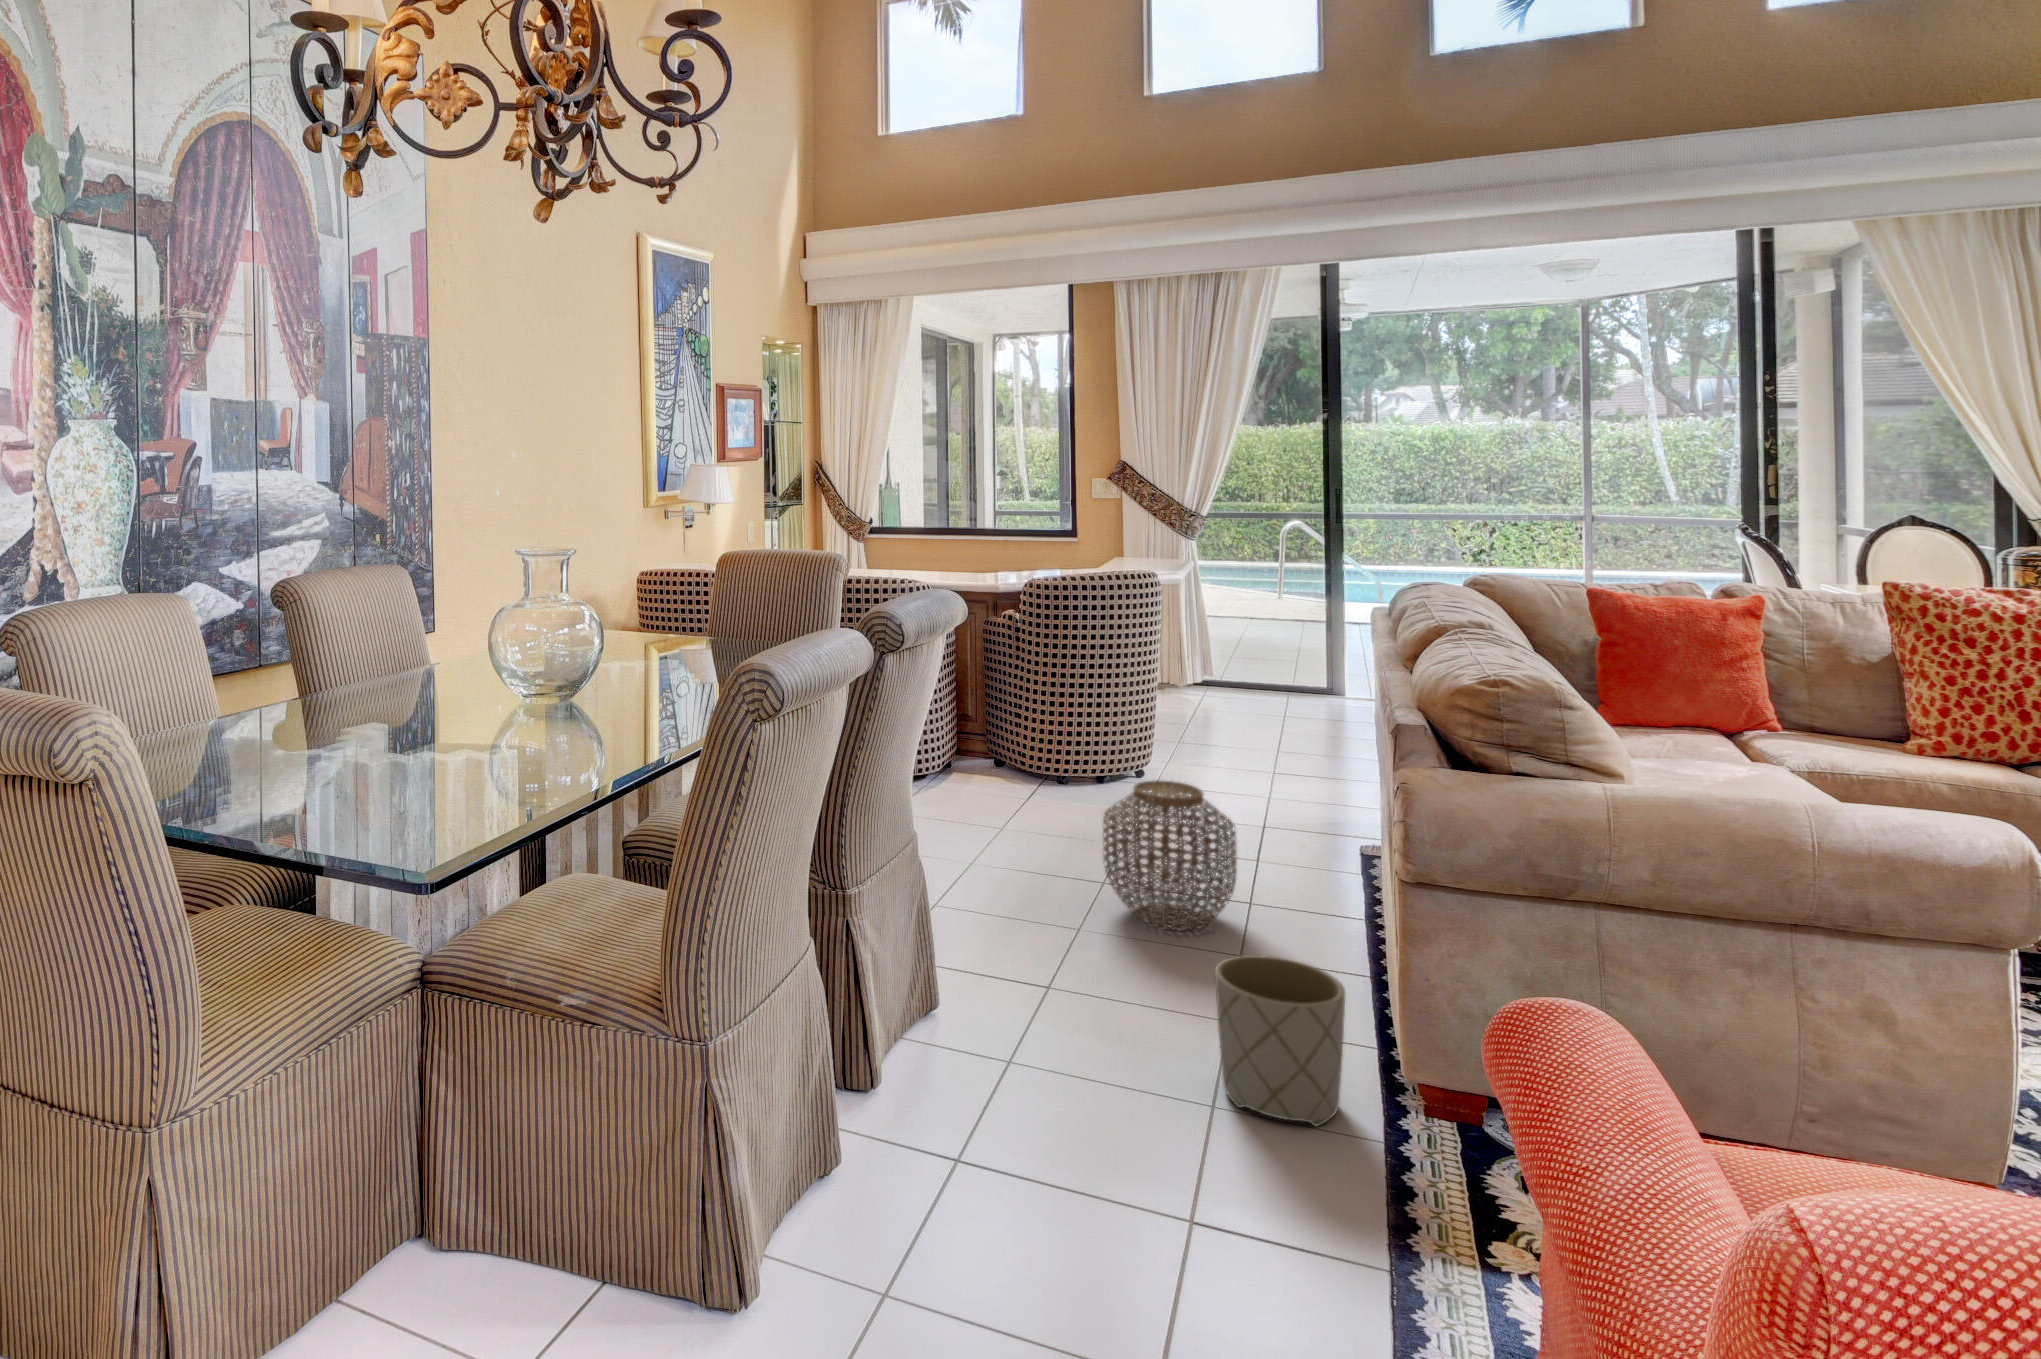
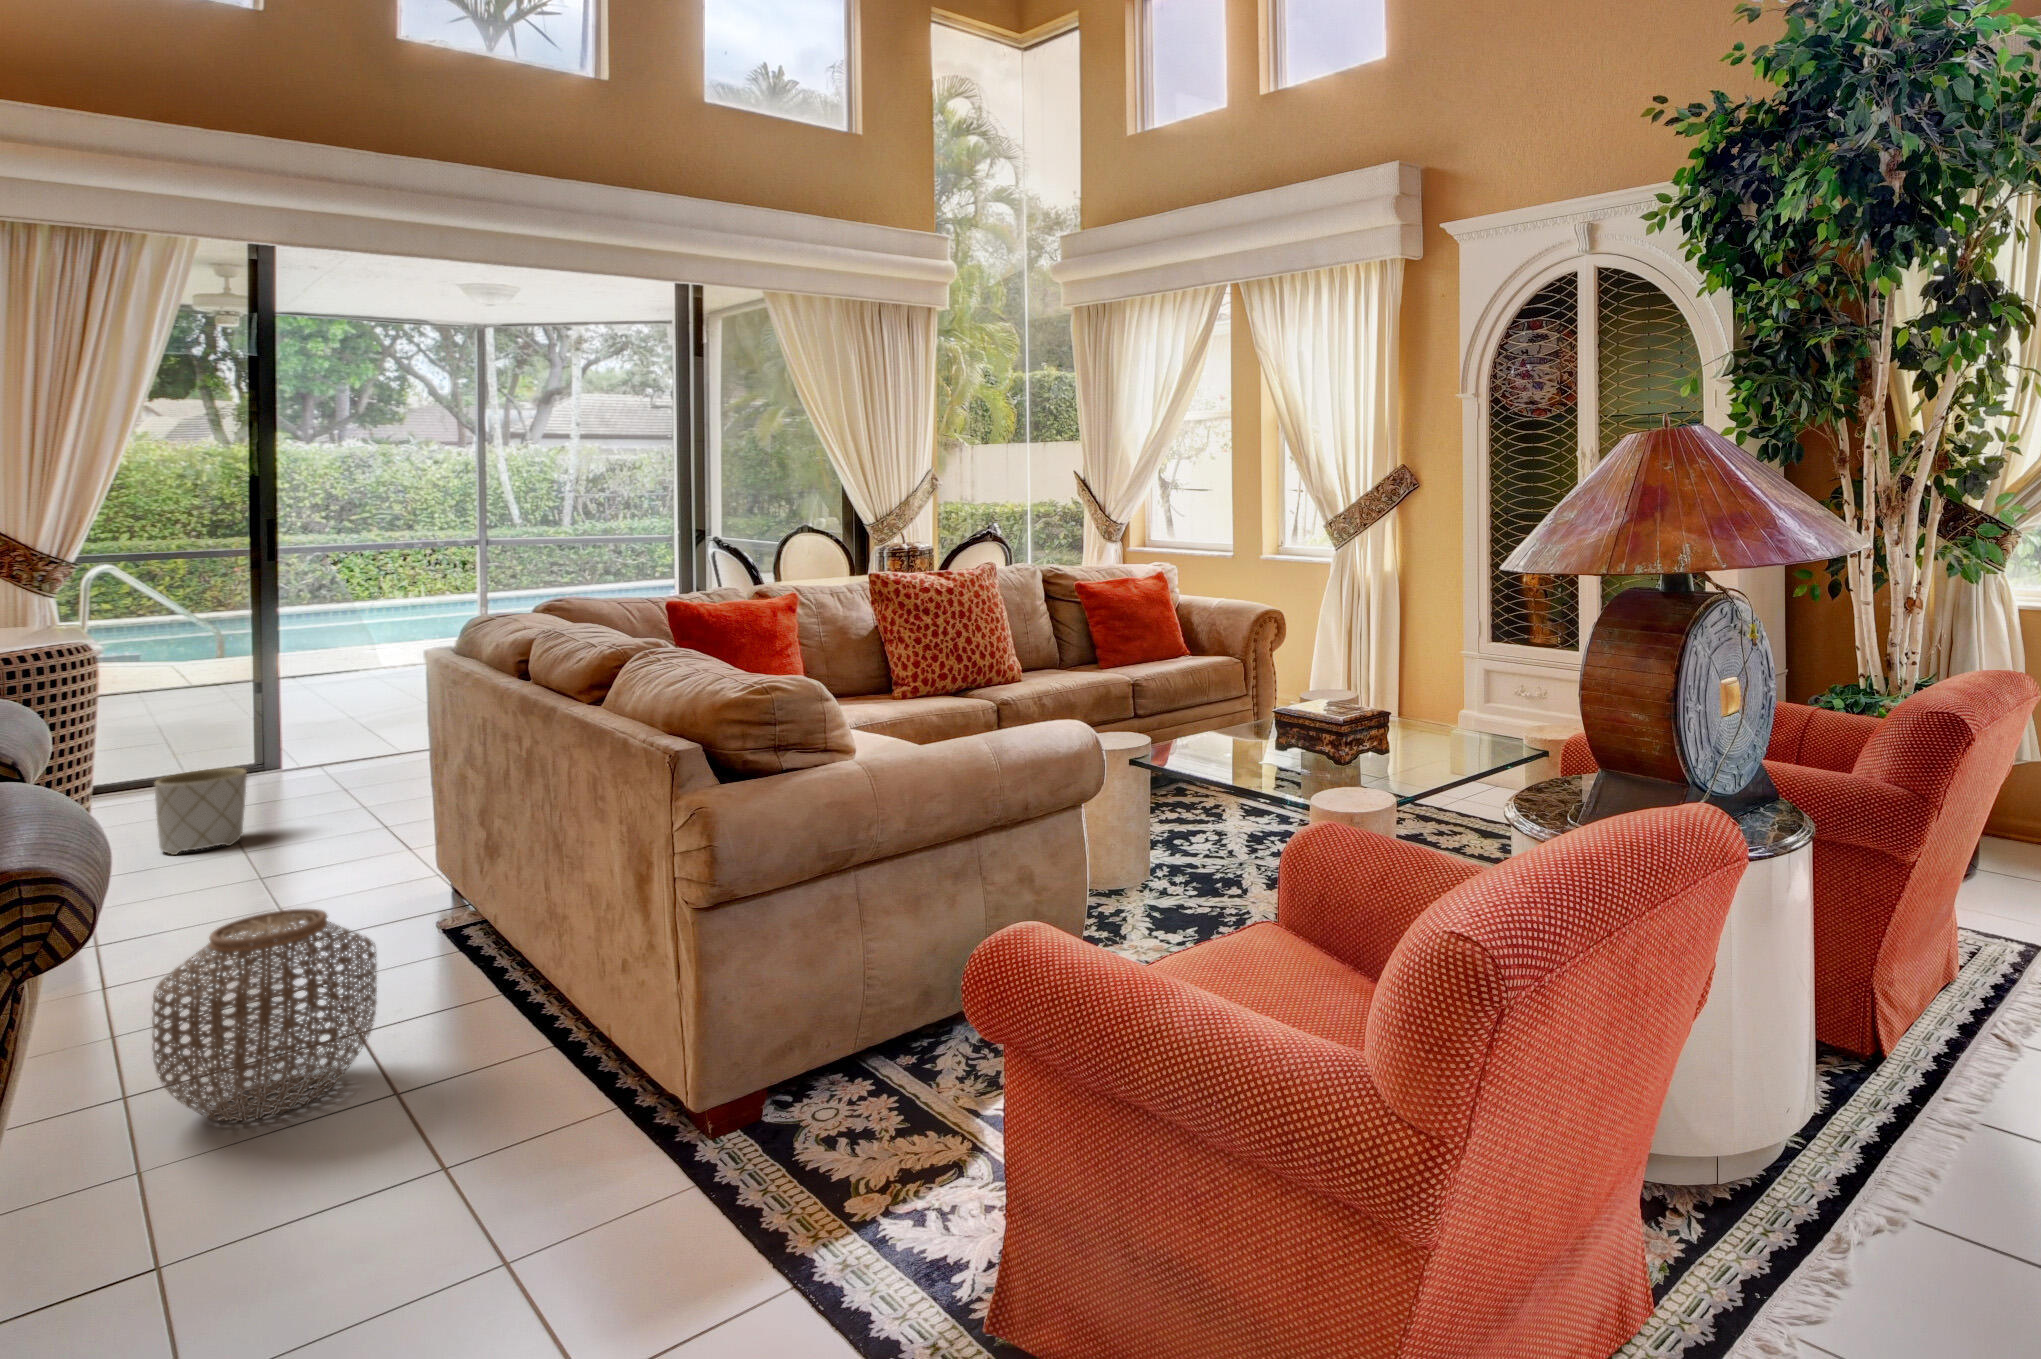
planter: present [1215,955,1345,1126] -> present [154,768,247,855]

